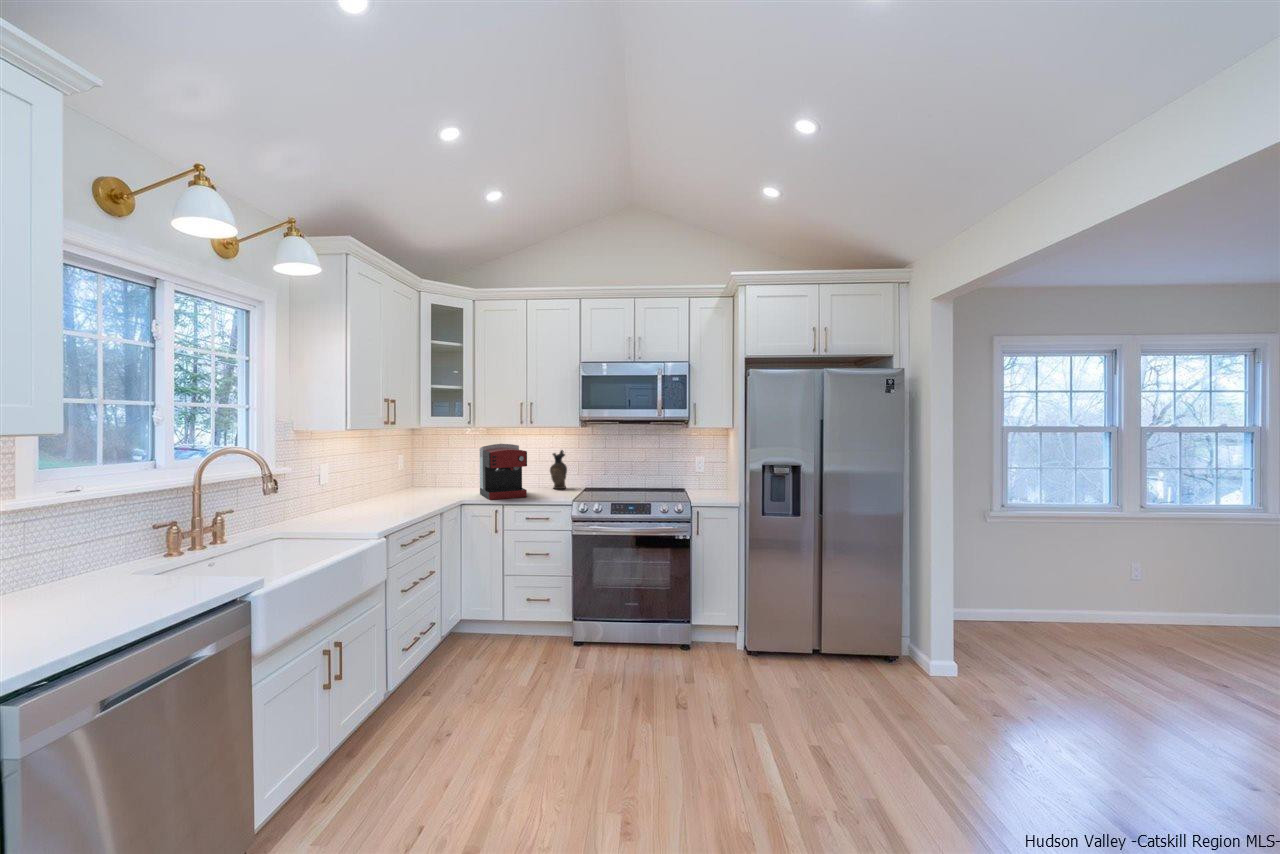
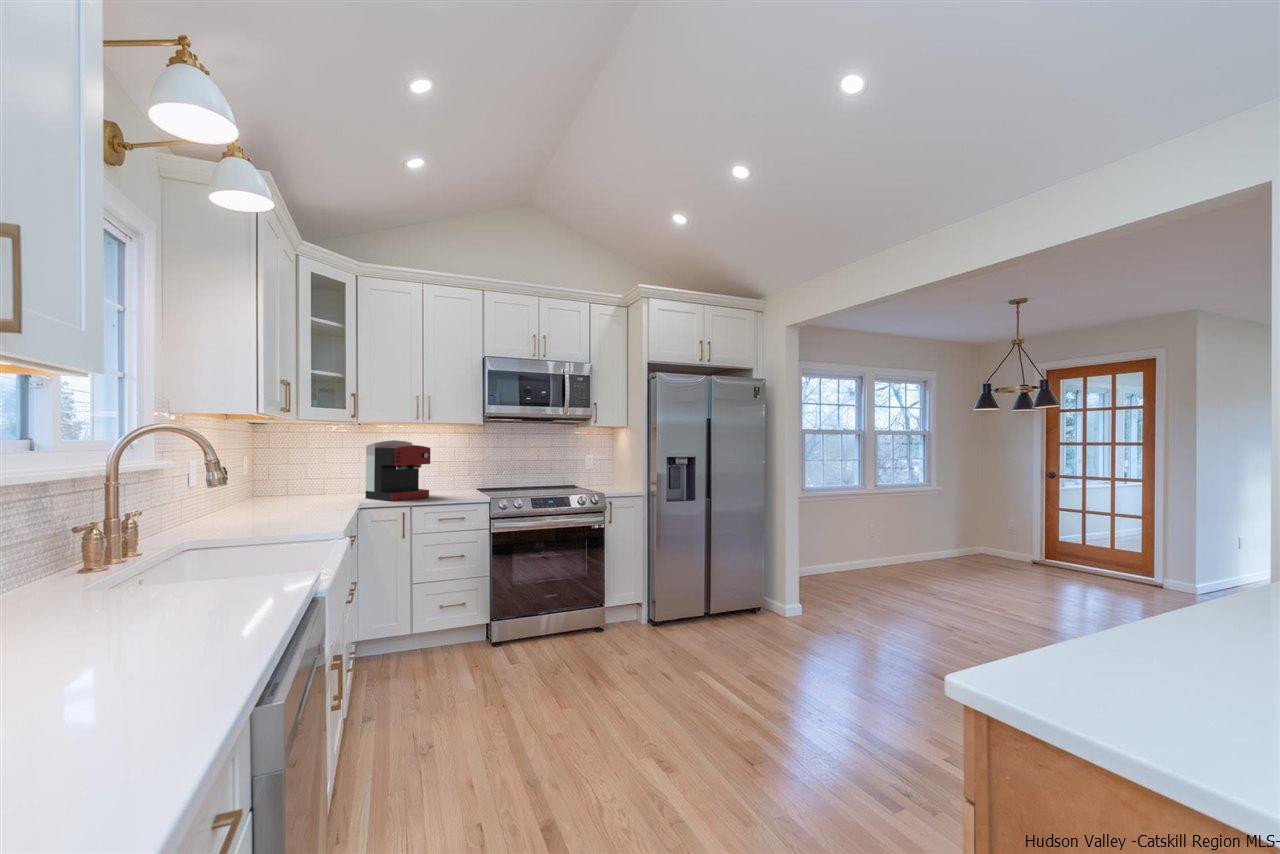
ceramic pitcher: present [550,450,567,489] -> none [437,448,455,492]

